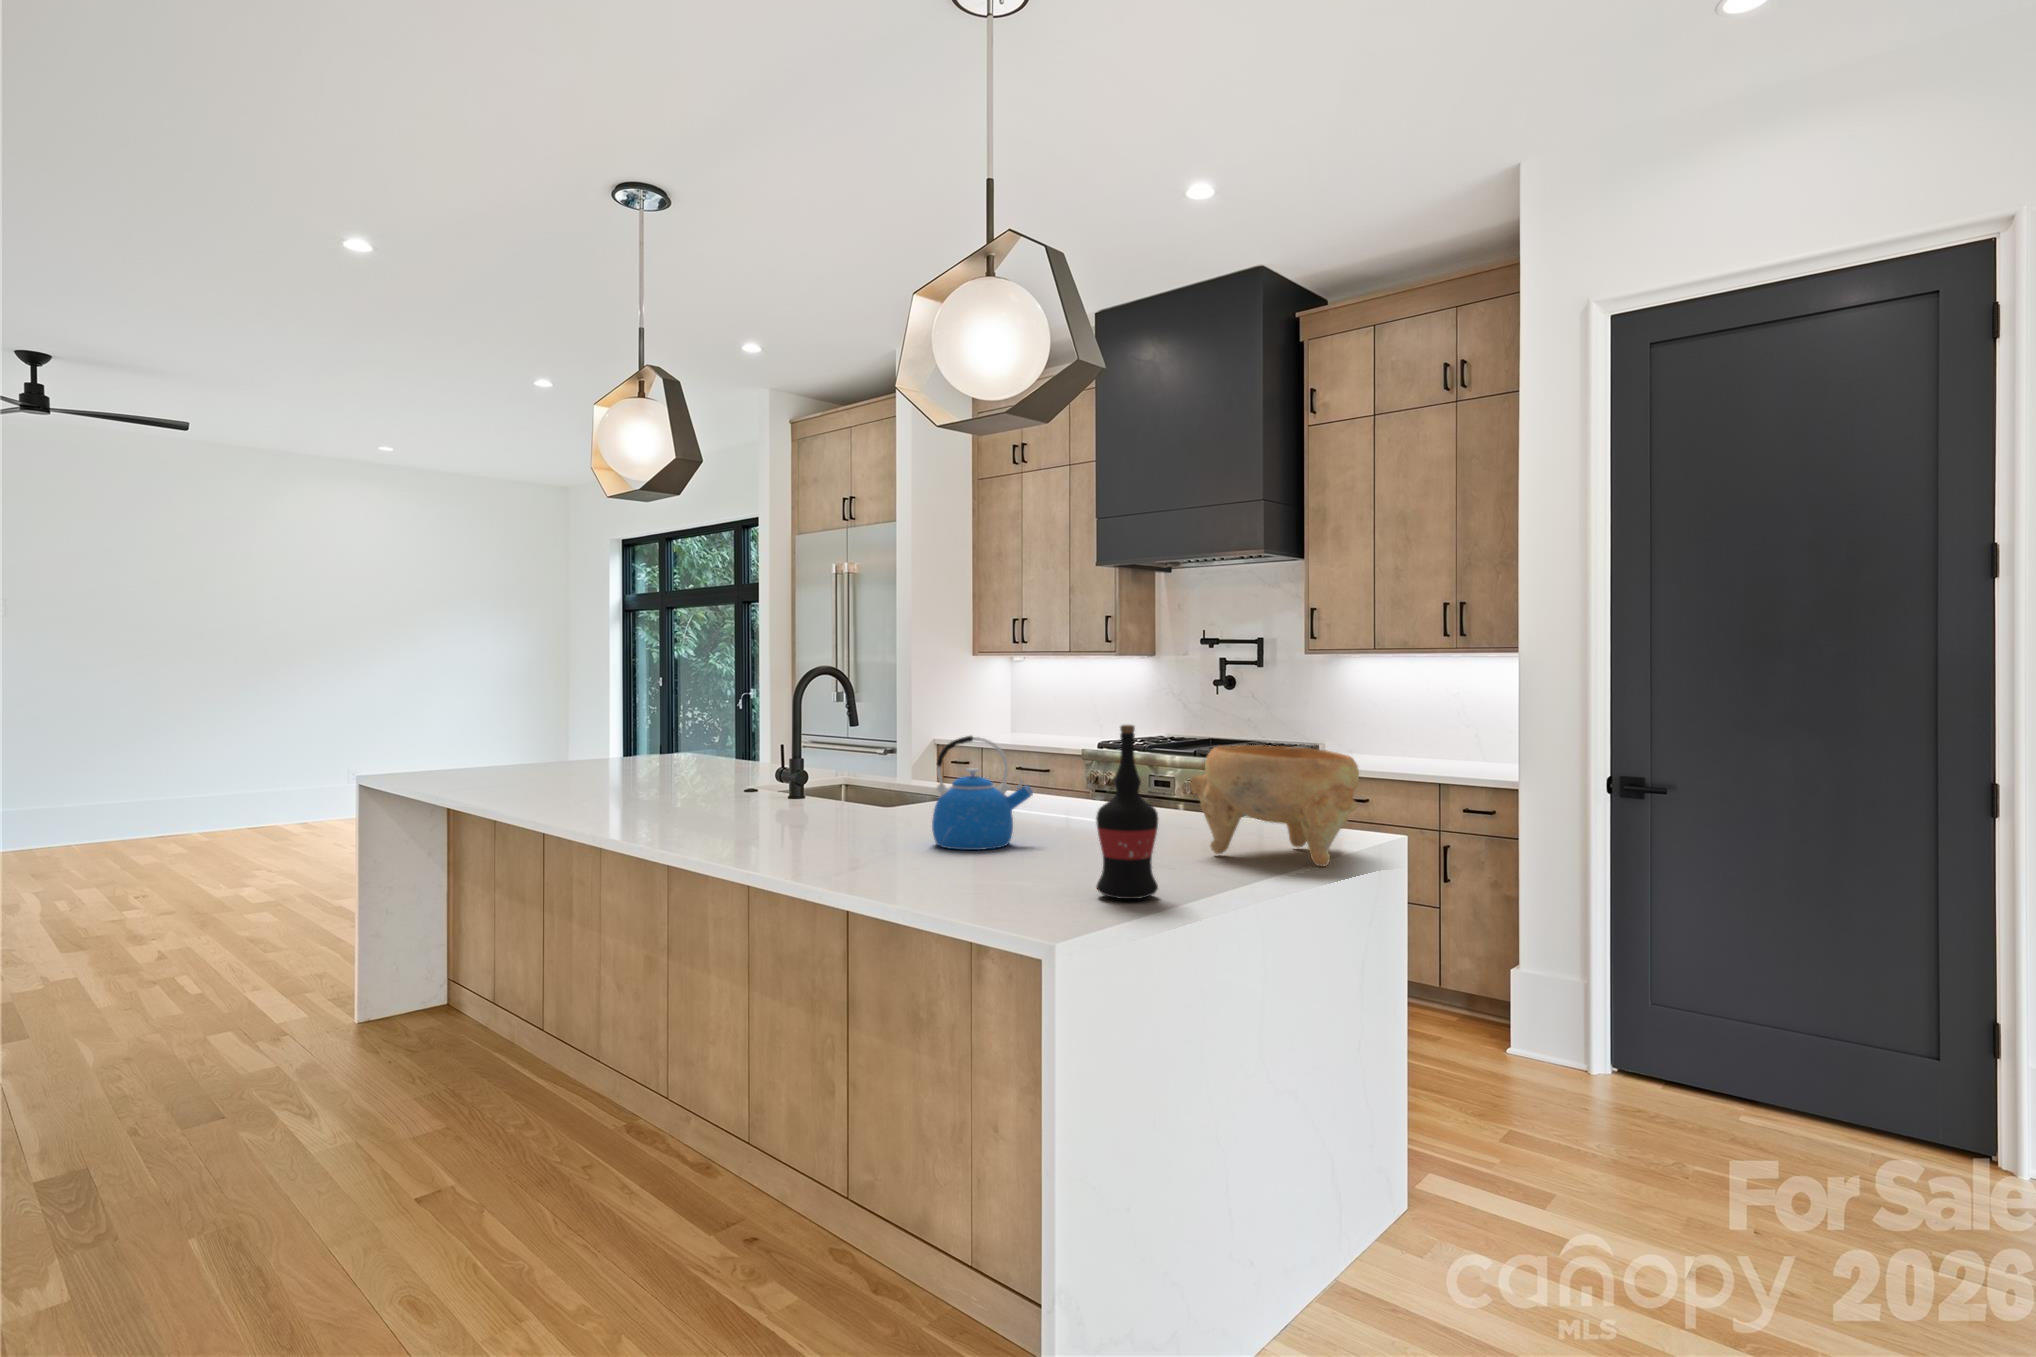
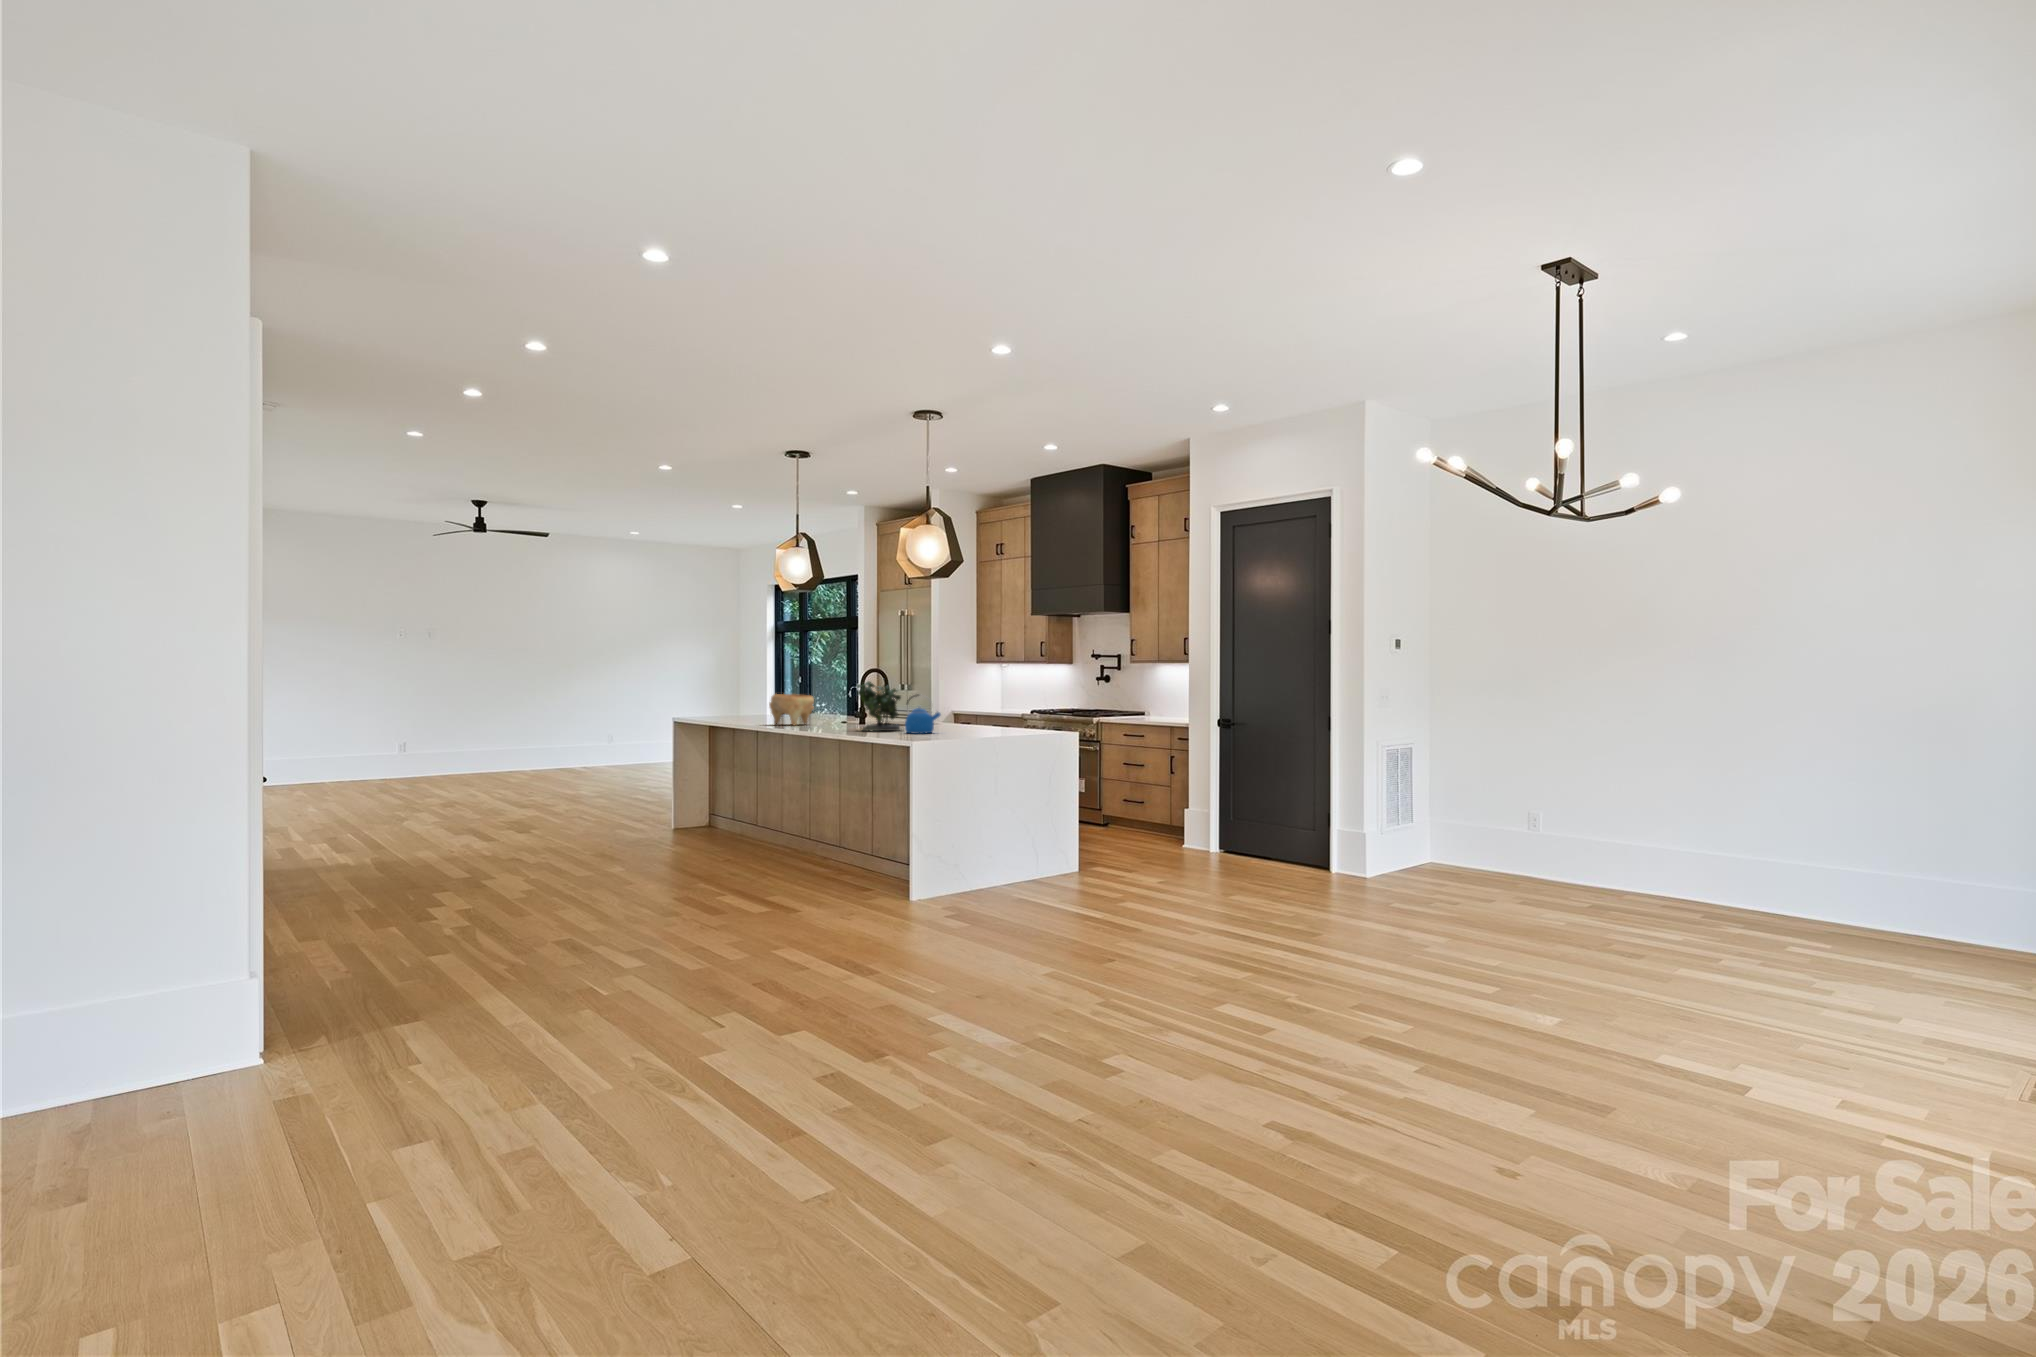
potted plant: none [785,691,915,834] -> present [856,682,901,731]
wine bottle: present [1096,725,1158,899] -> none [940,687,958,738]
decorative bowl: present [1190,745,1359,866] -> present [769,694,814,725]

